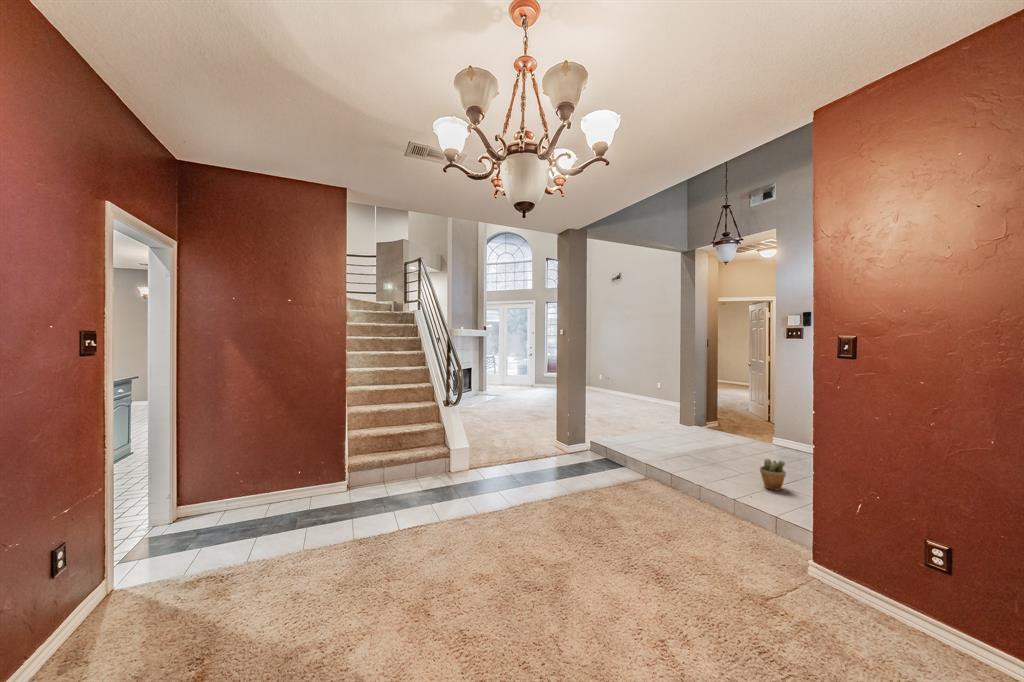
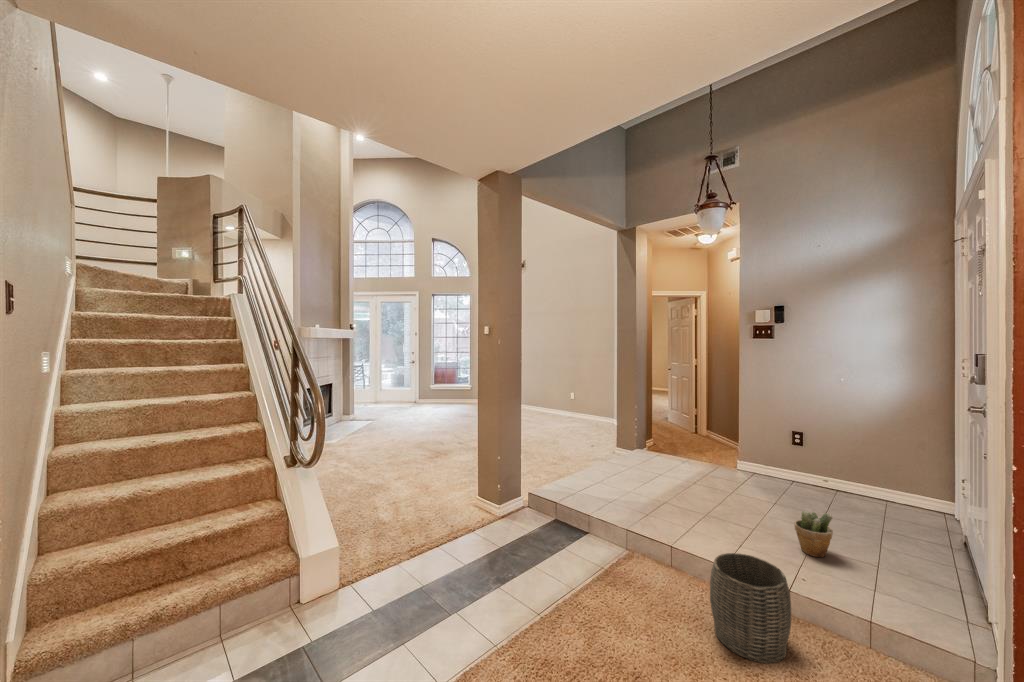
woven basket: none [667,469,713,525] -> present [710,553,791,663]

